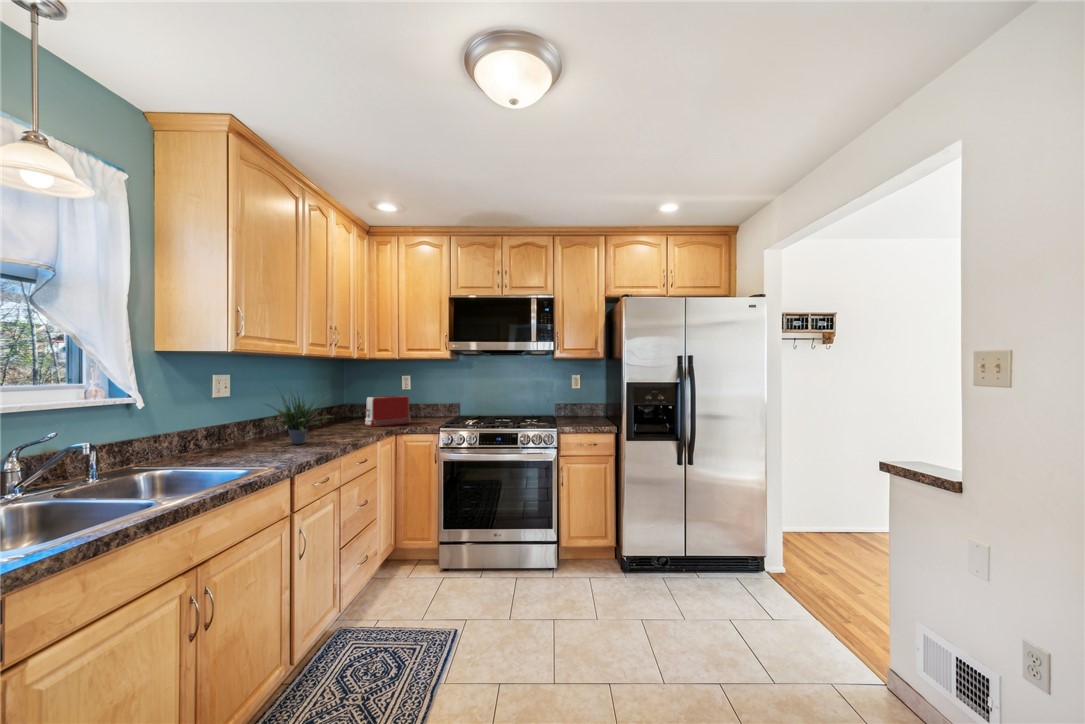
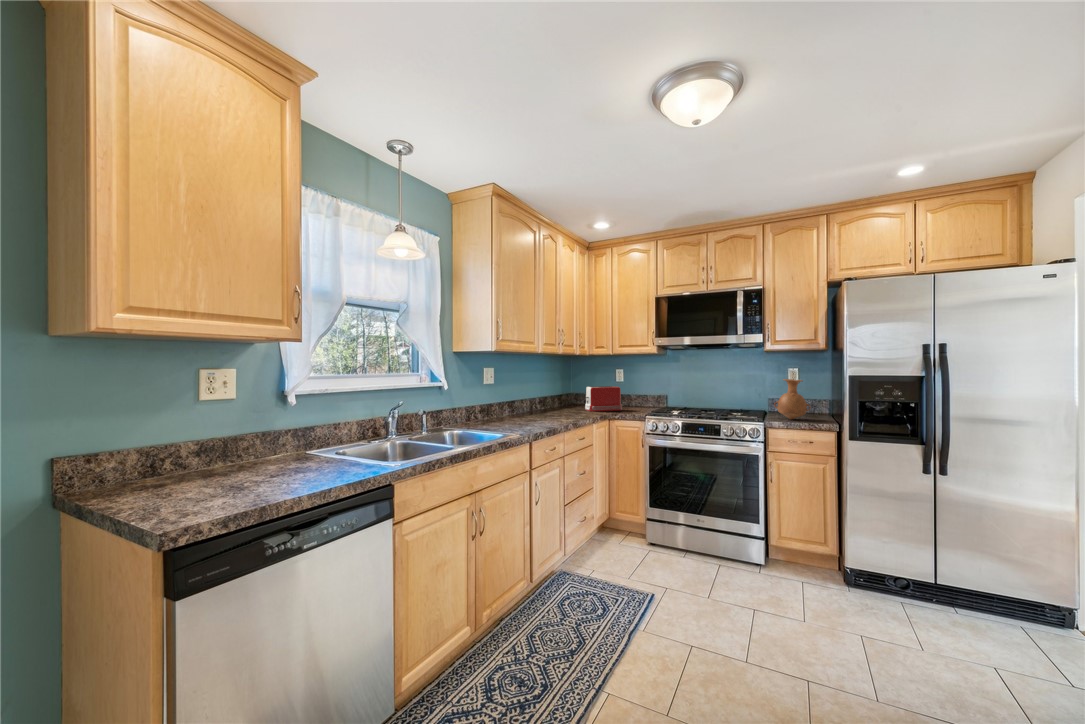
vase: none [563,384,593,423] -> present [774,379,811,419]
potted plant: present [265,388,332,444] -> none [512,373,560,420]

